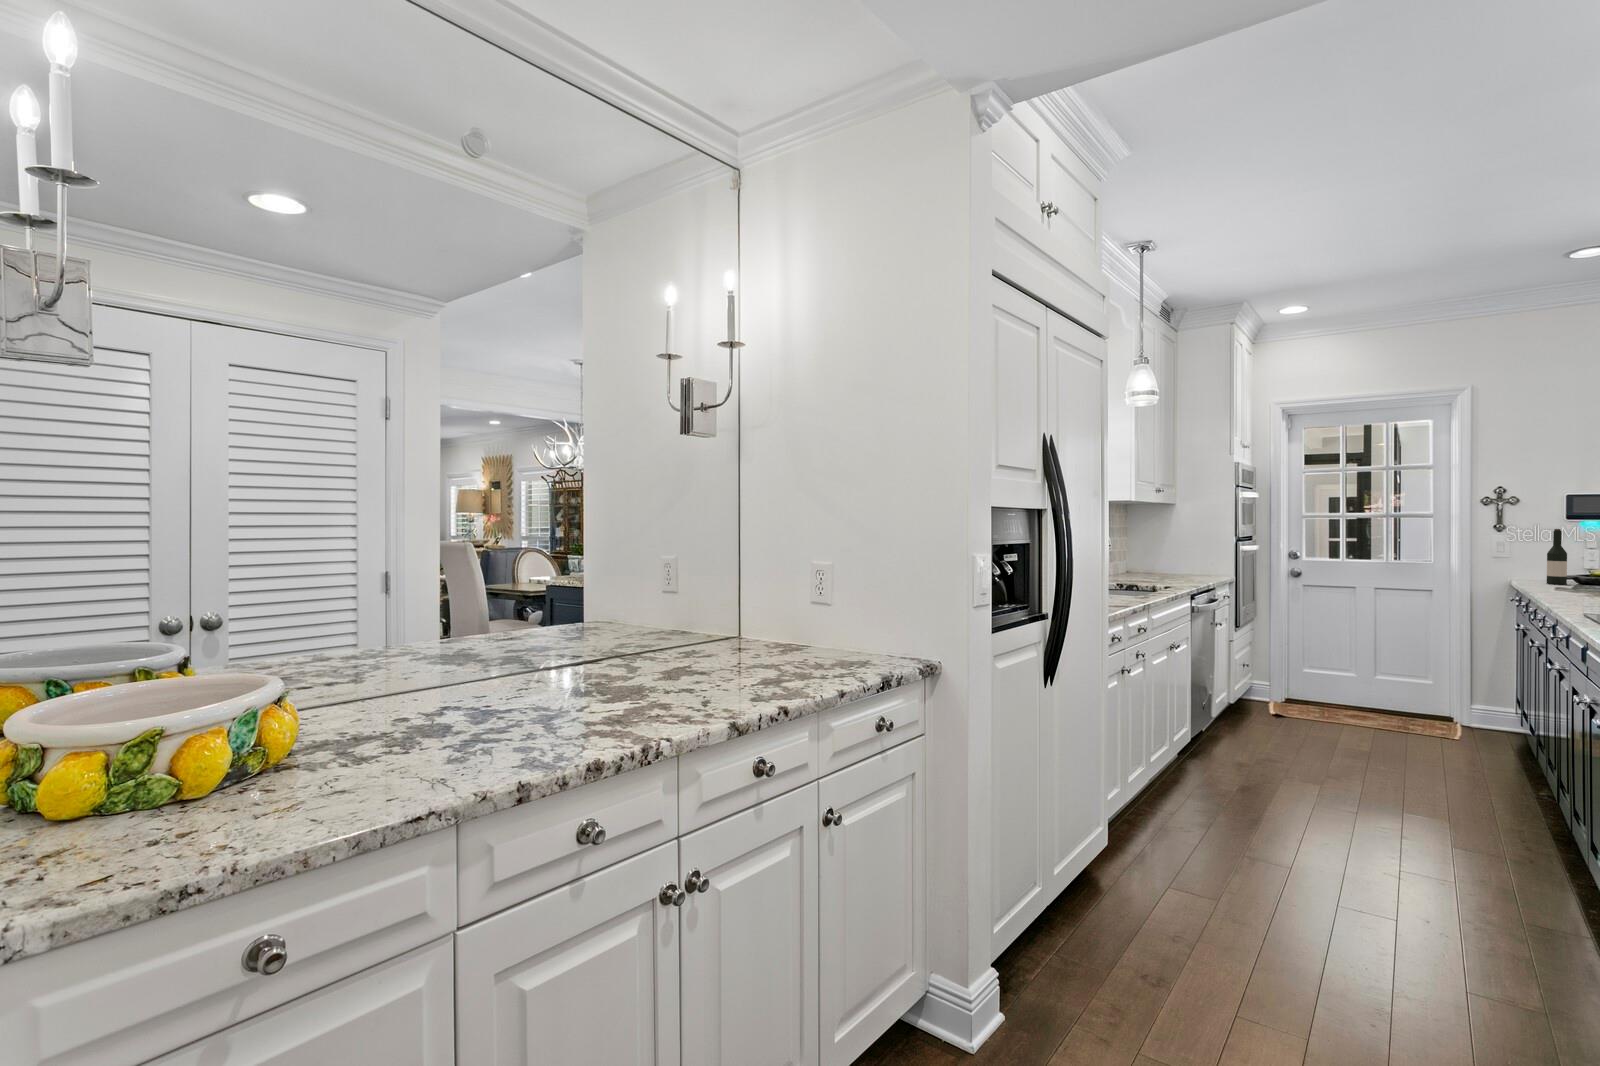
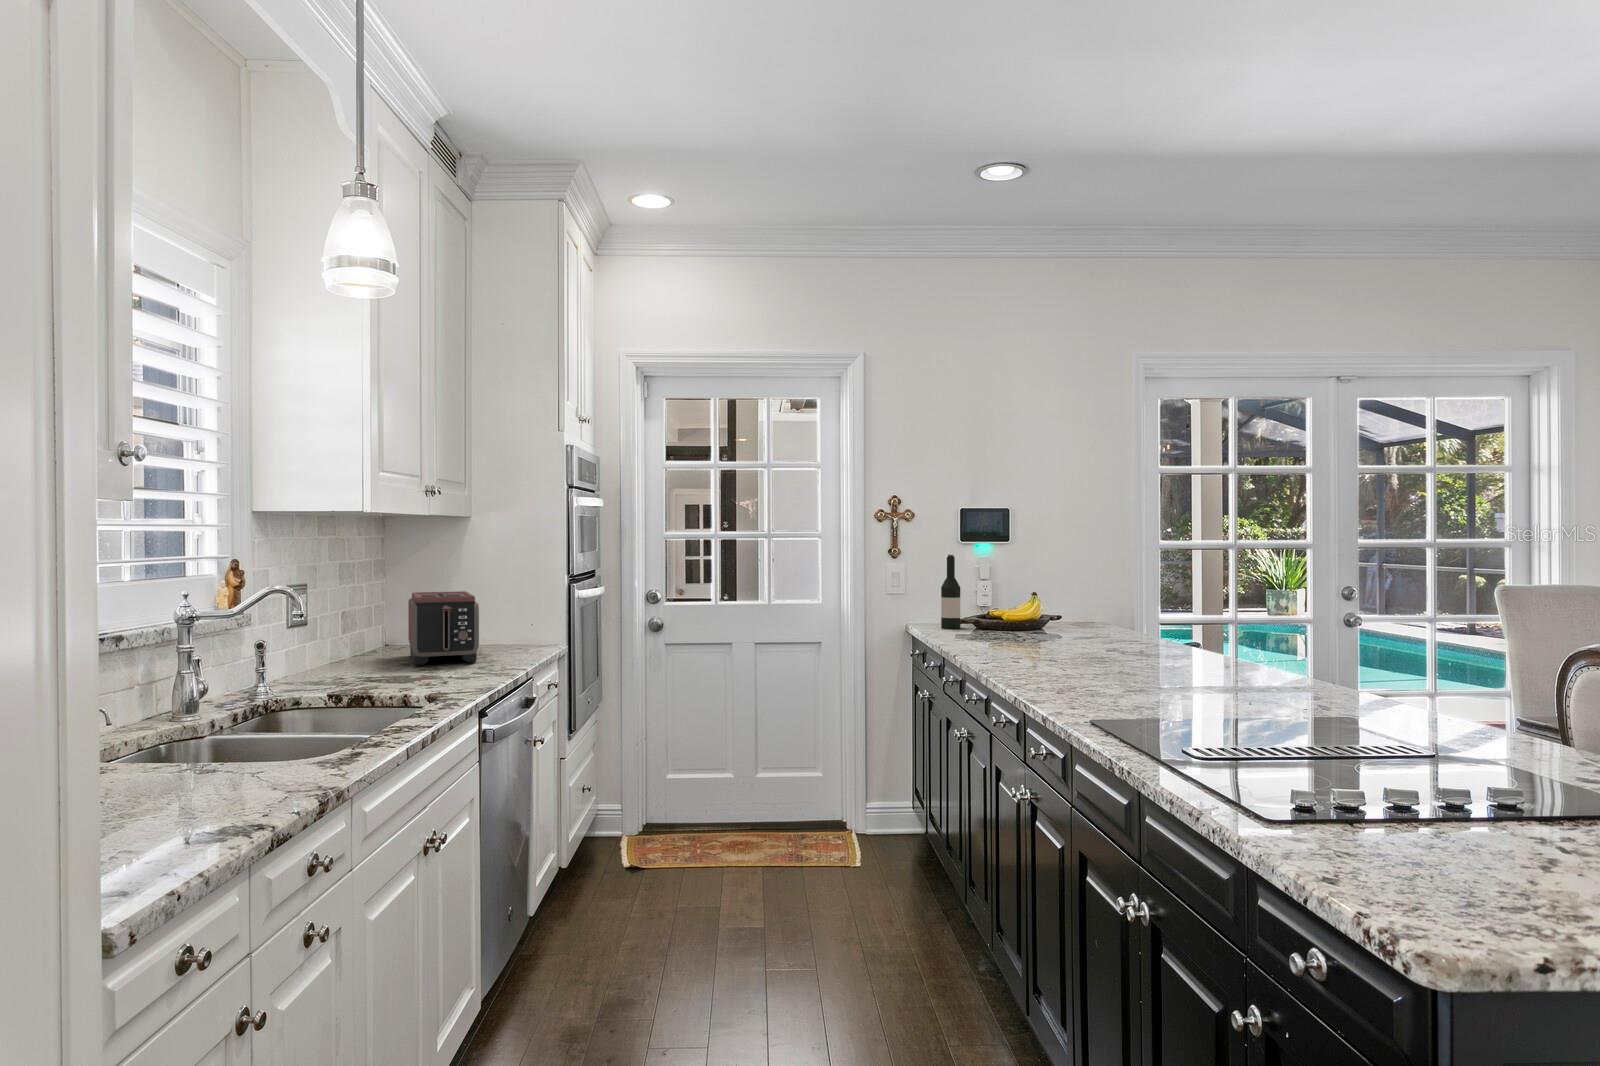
toaster: none [1142,545,1184,582] -> present [408,591,479,665]

